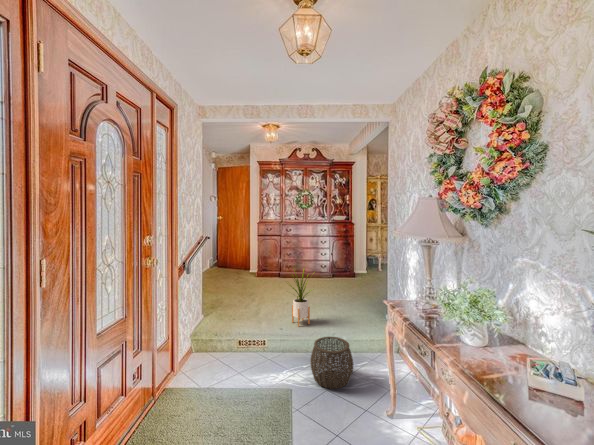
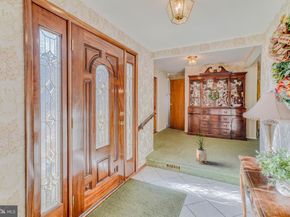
woven basket: present [310,337,353,389] -> none [199,172,227,205]

